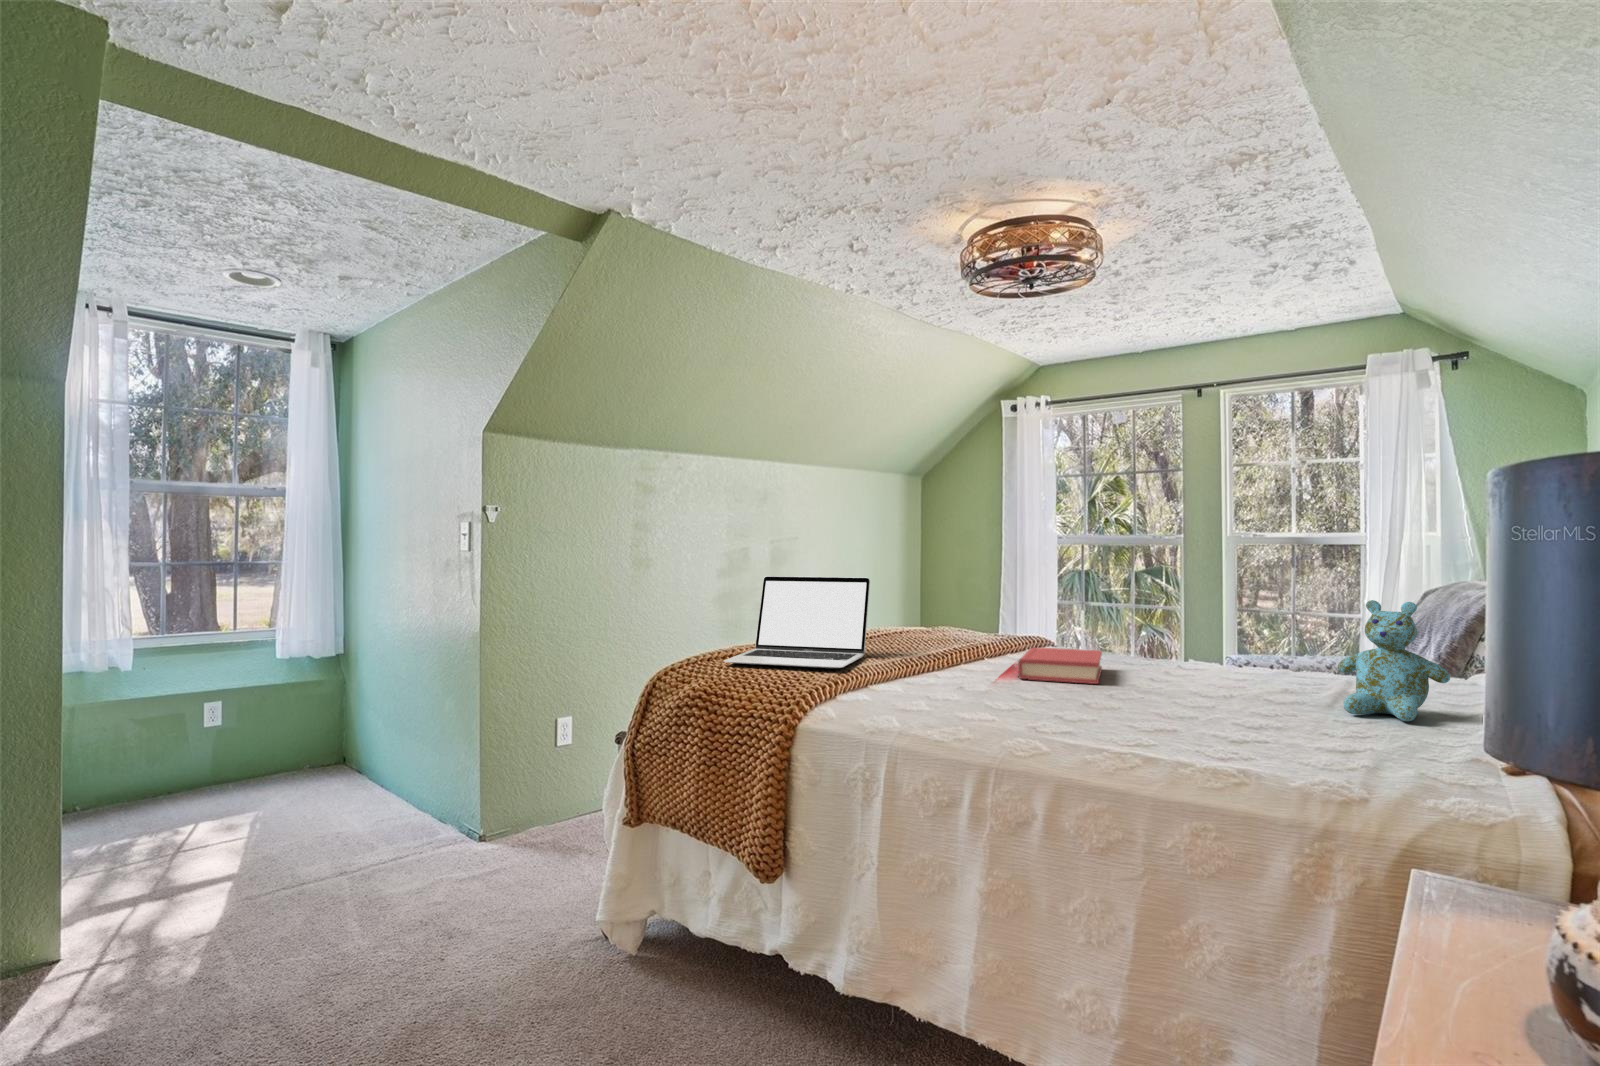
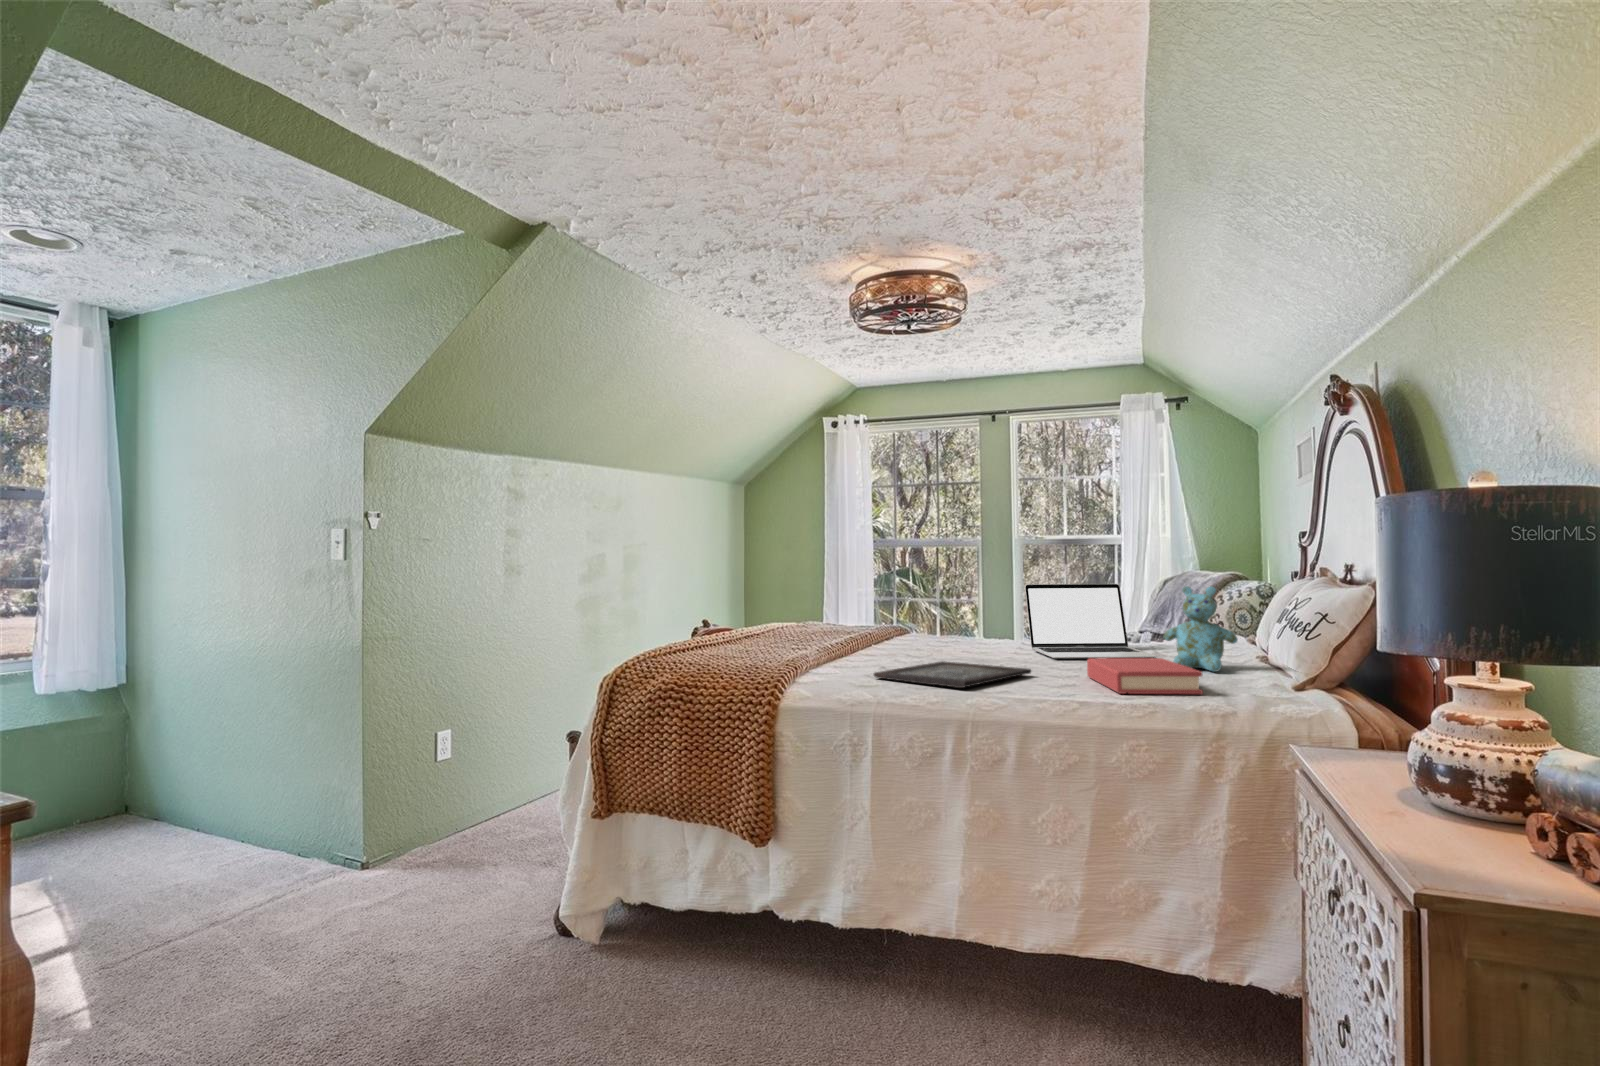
laptop: present [724,576,870,669] -> present [1025,584,1157,659]
hardback book: present [1018,648,1102,684] -> present [1087,658,1203,694]
tray: none [922,682,1126,721] -> present [874,661,1031,688]

